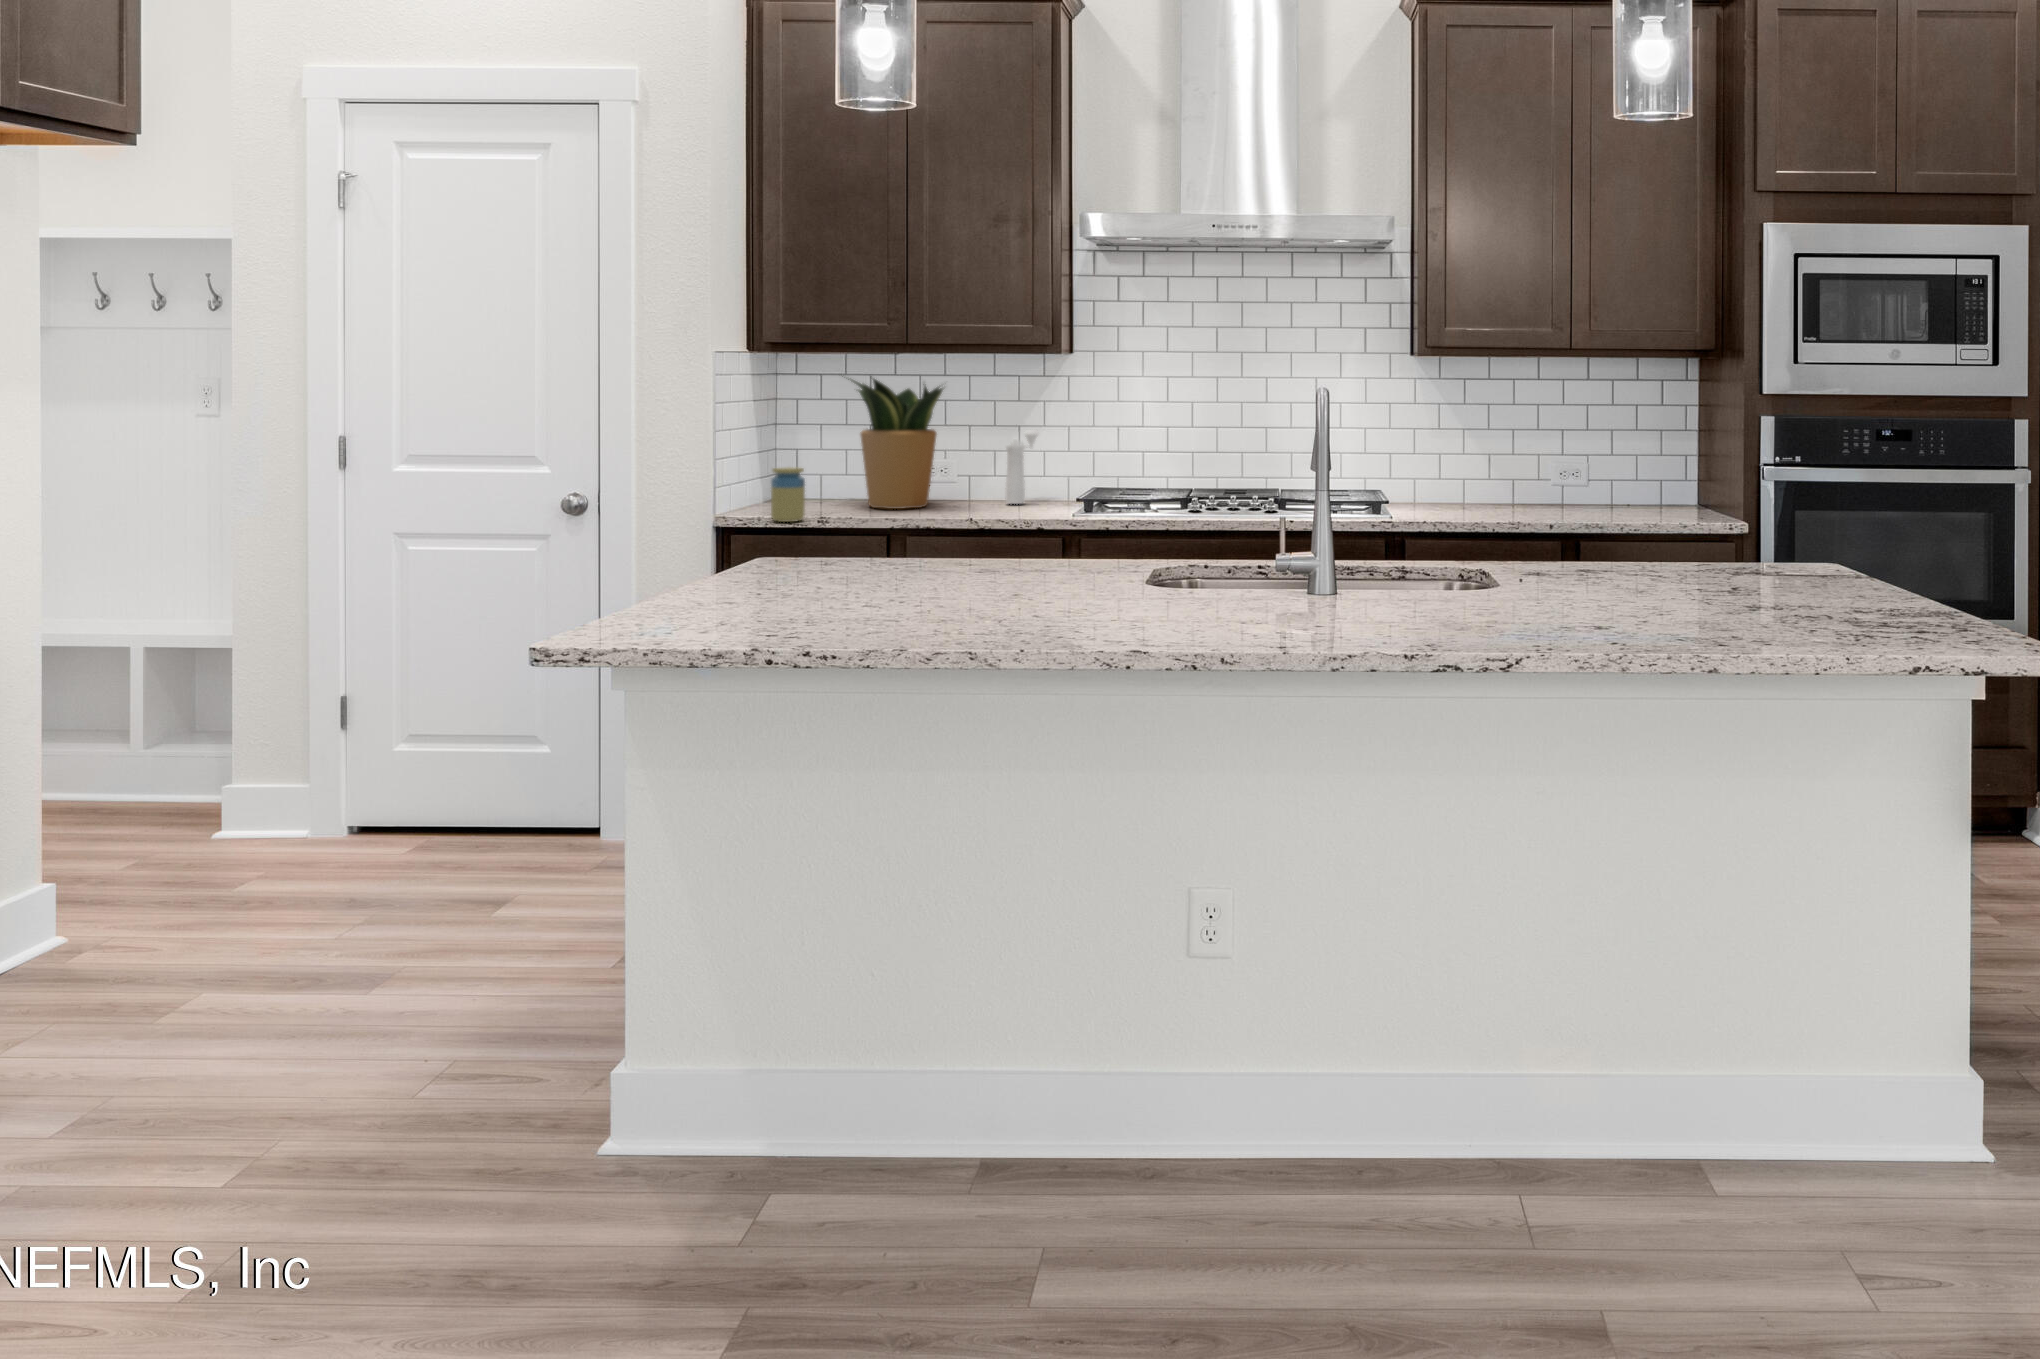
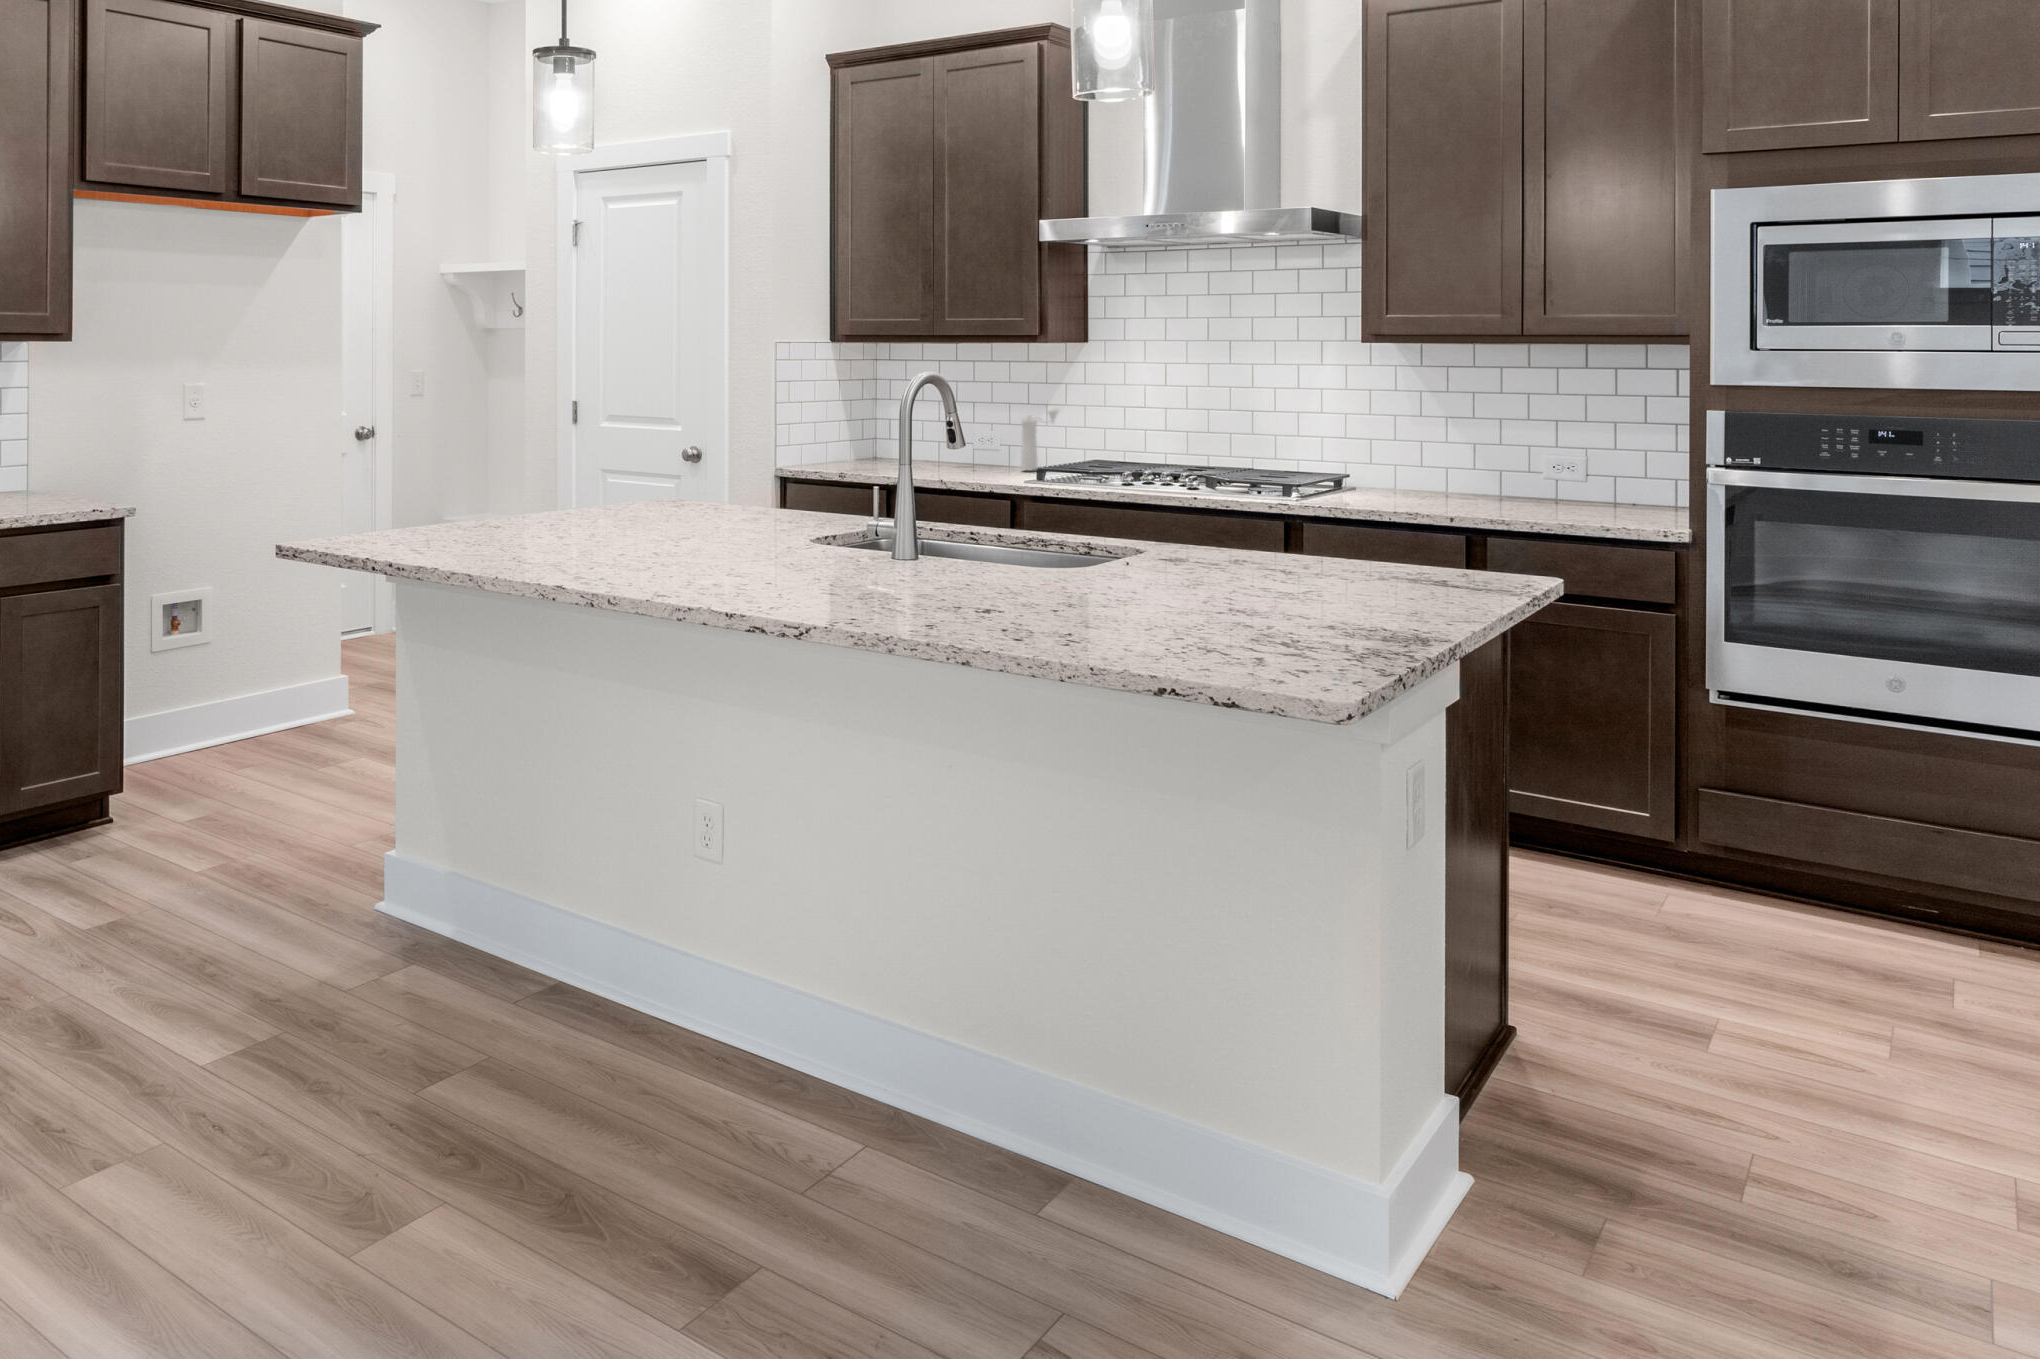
potted plant: present [842,376,943,509] -> none [895,359,970,470]
jar: present [771,467,805,522] -> none [820,433,844,476]

